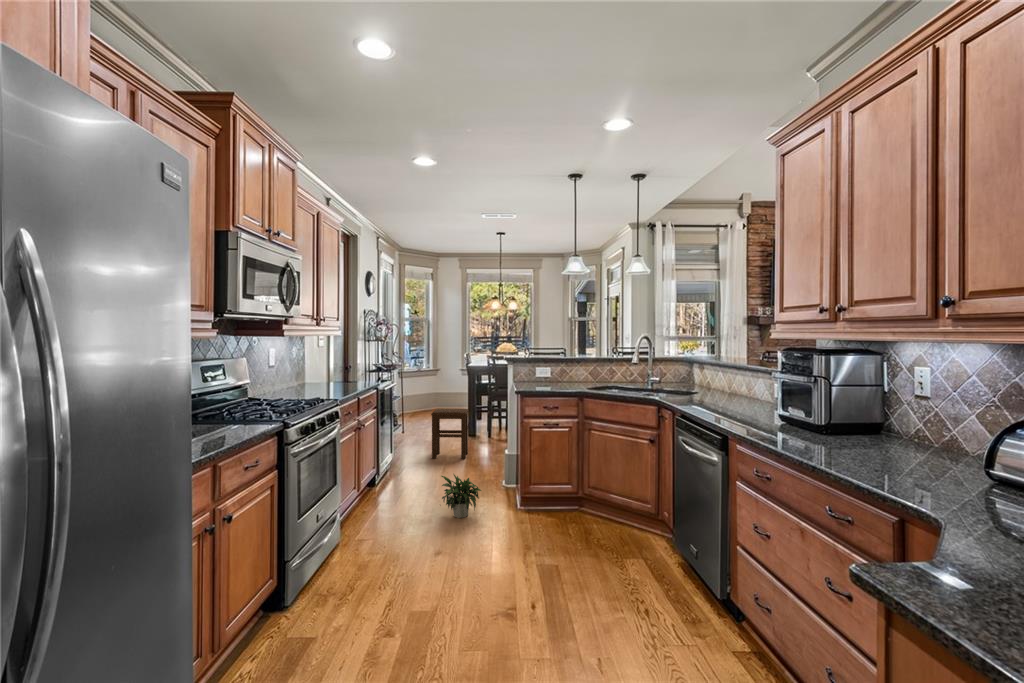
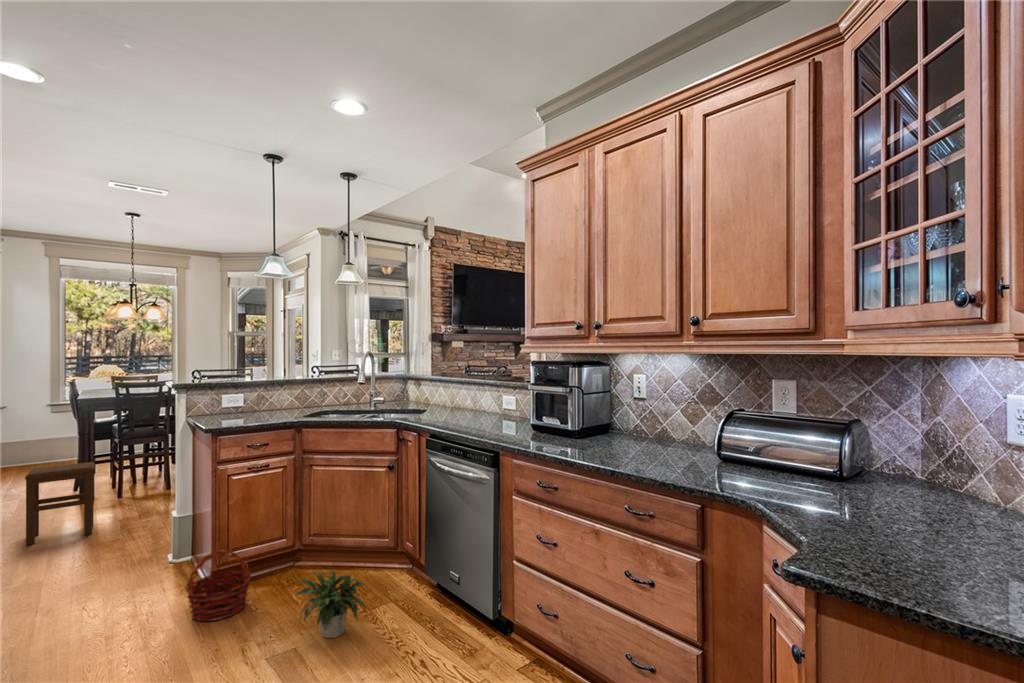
potted plant: present [441,475,481,518] -> present [283,570,366,638]
basket: none [497,482,540,533] -> present [185,550,251,621]

